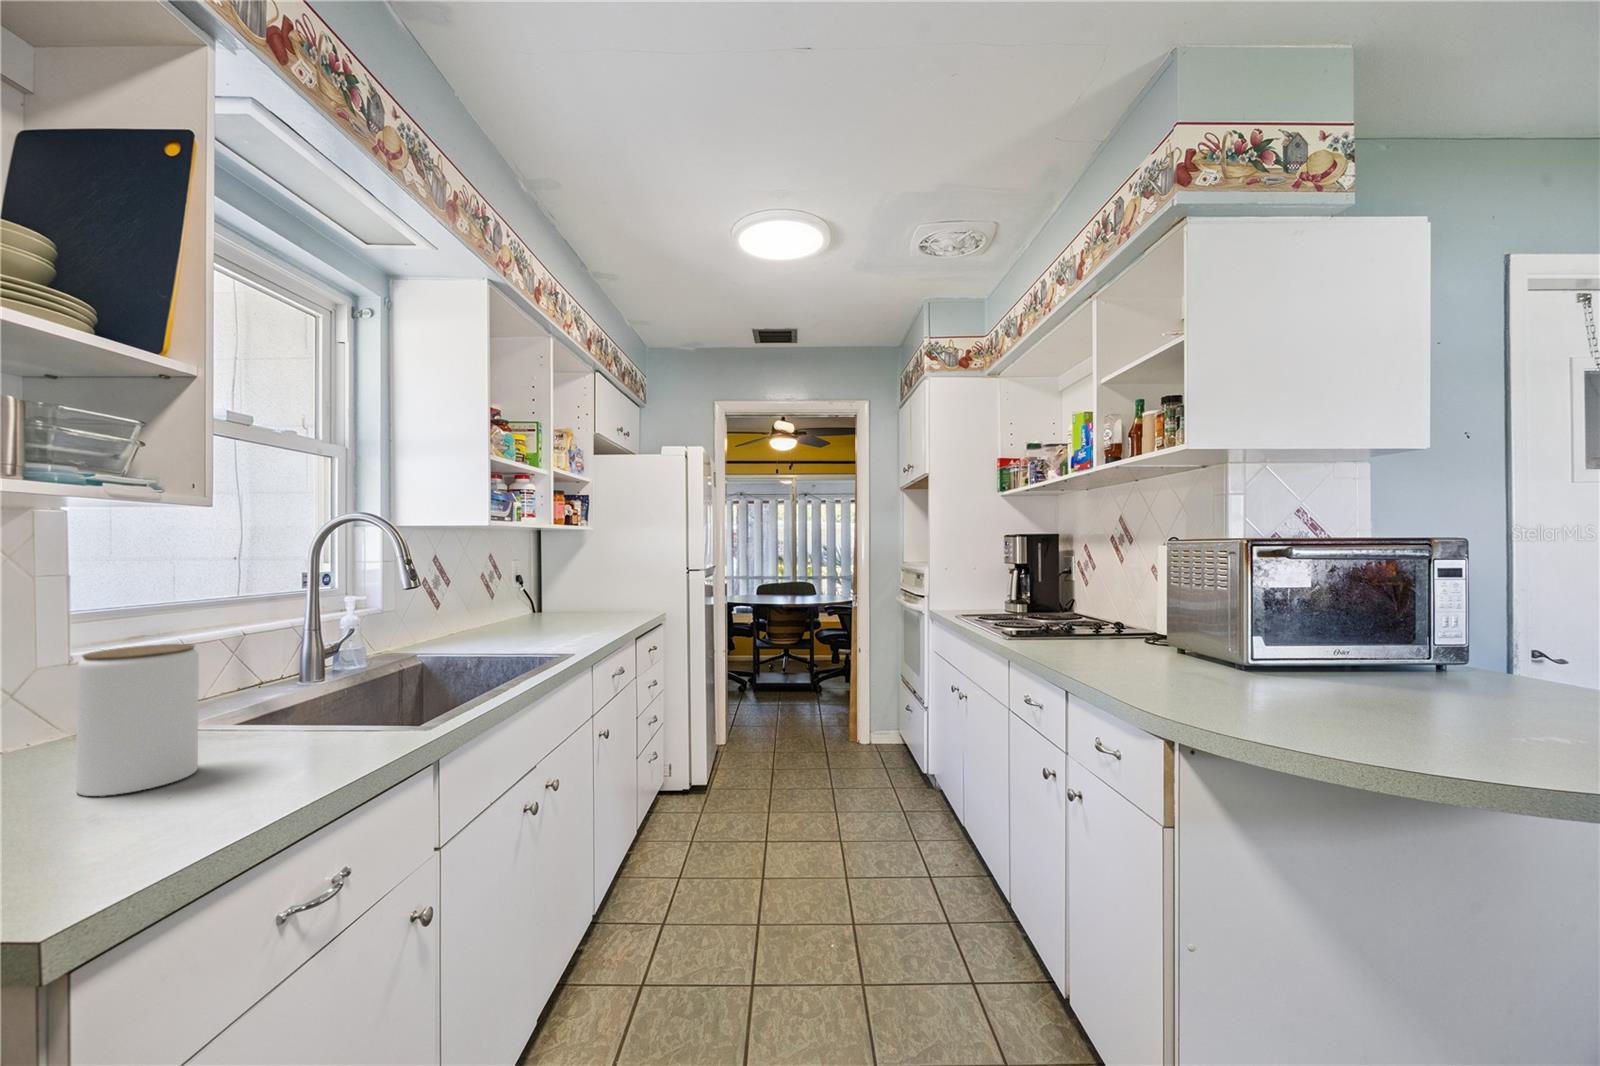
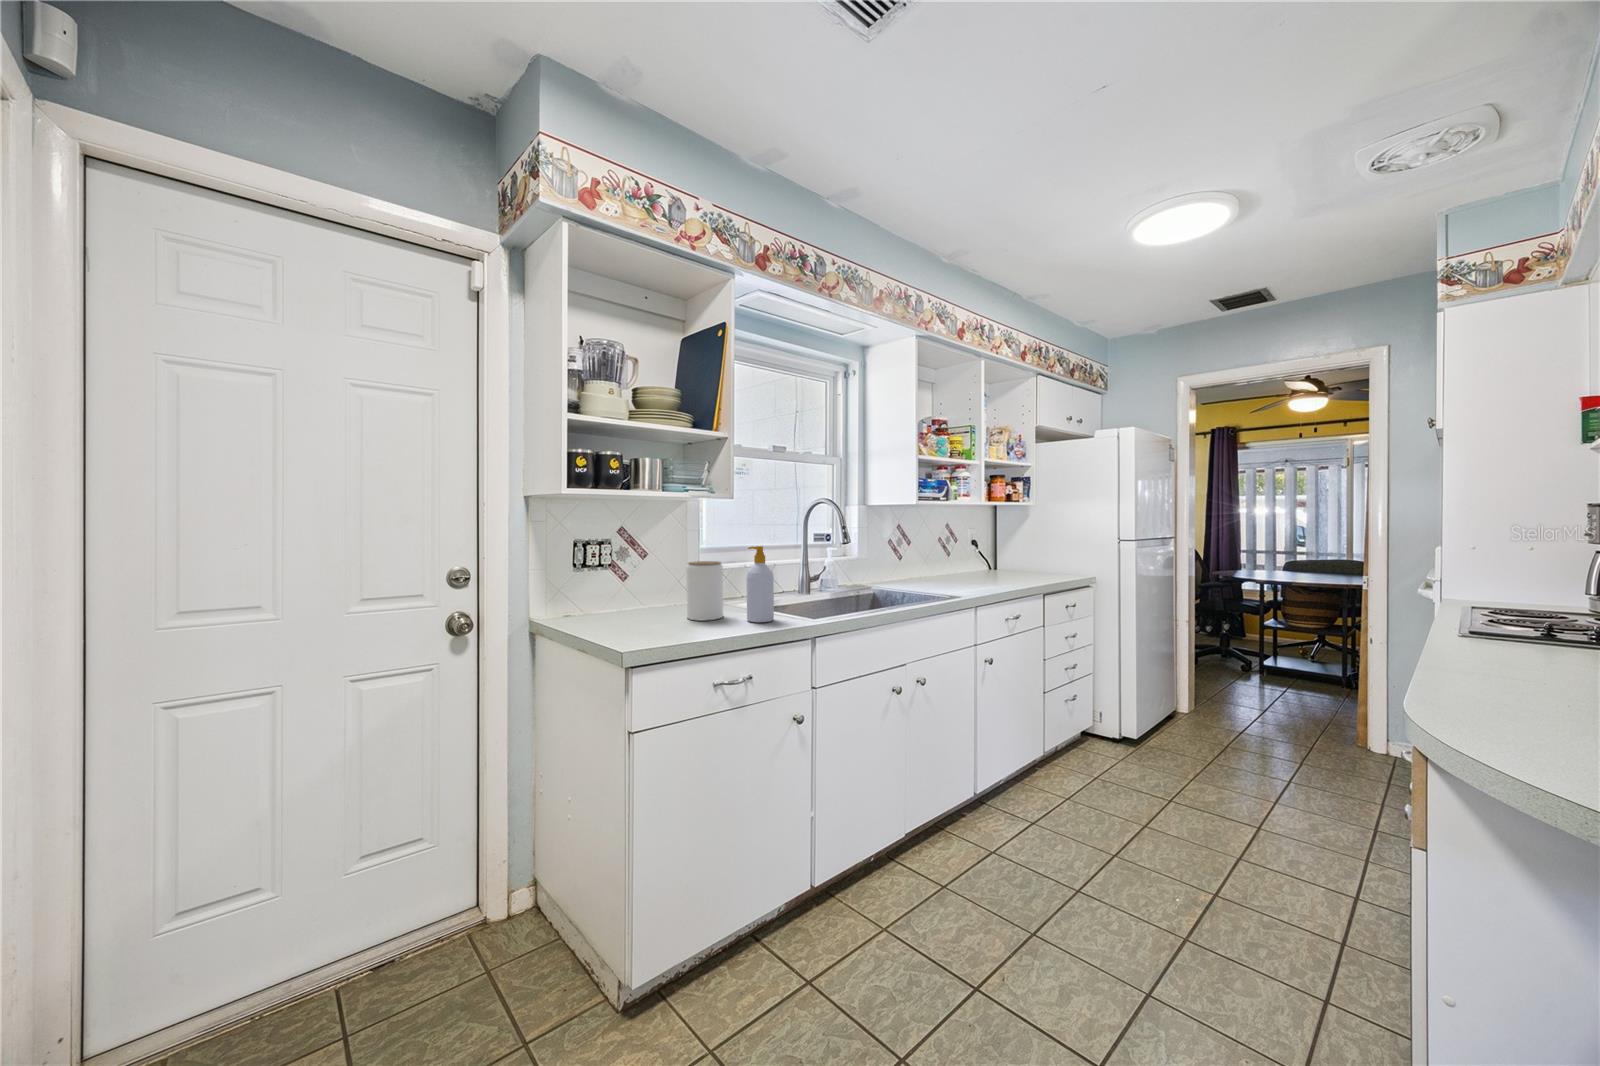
soap bottle: none [276,602,345,760] -> present [747,546,774,623]

